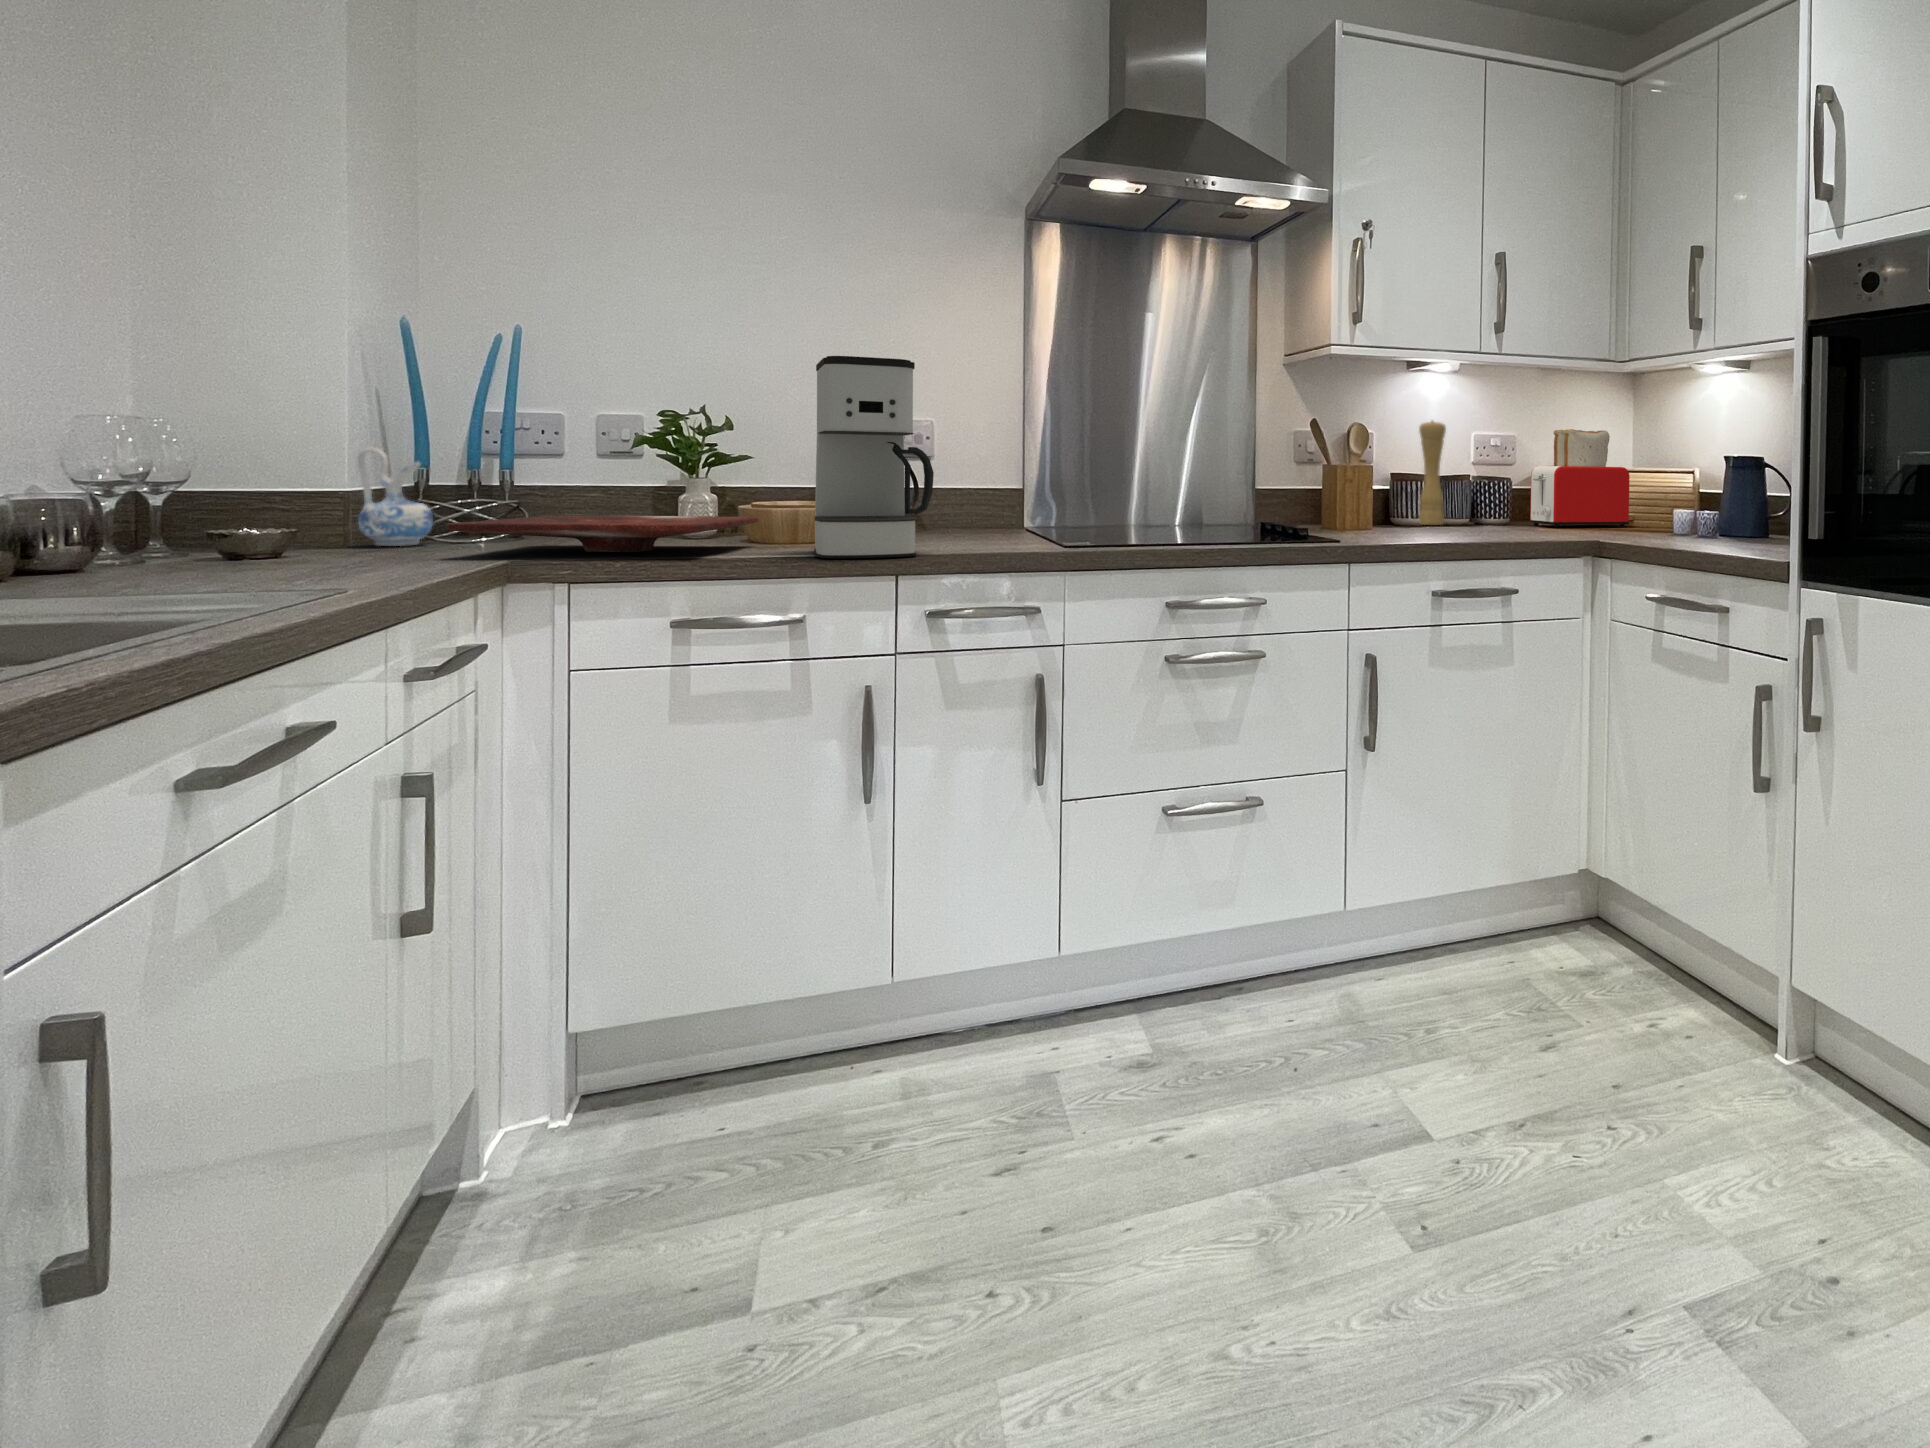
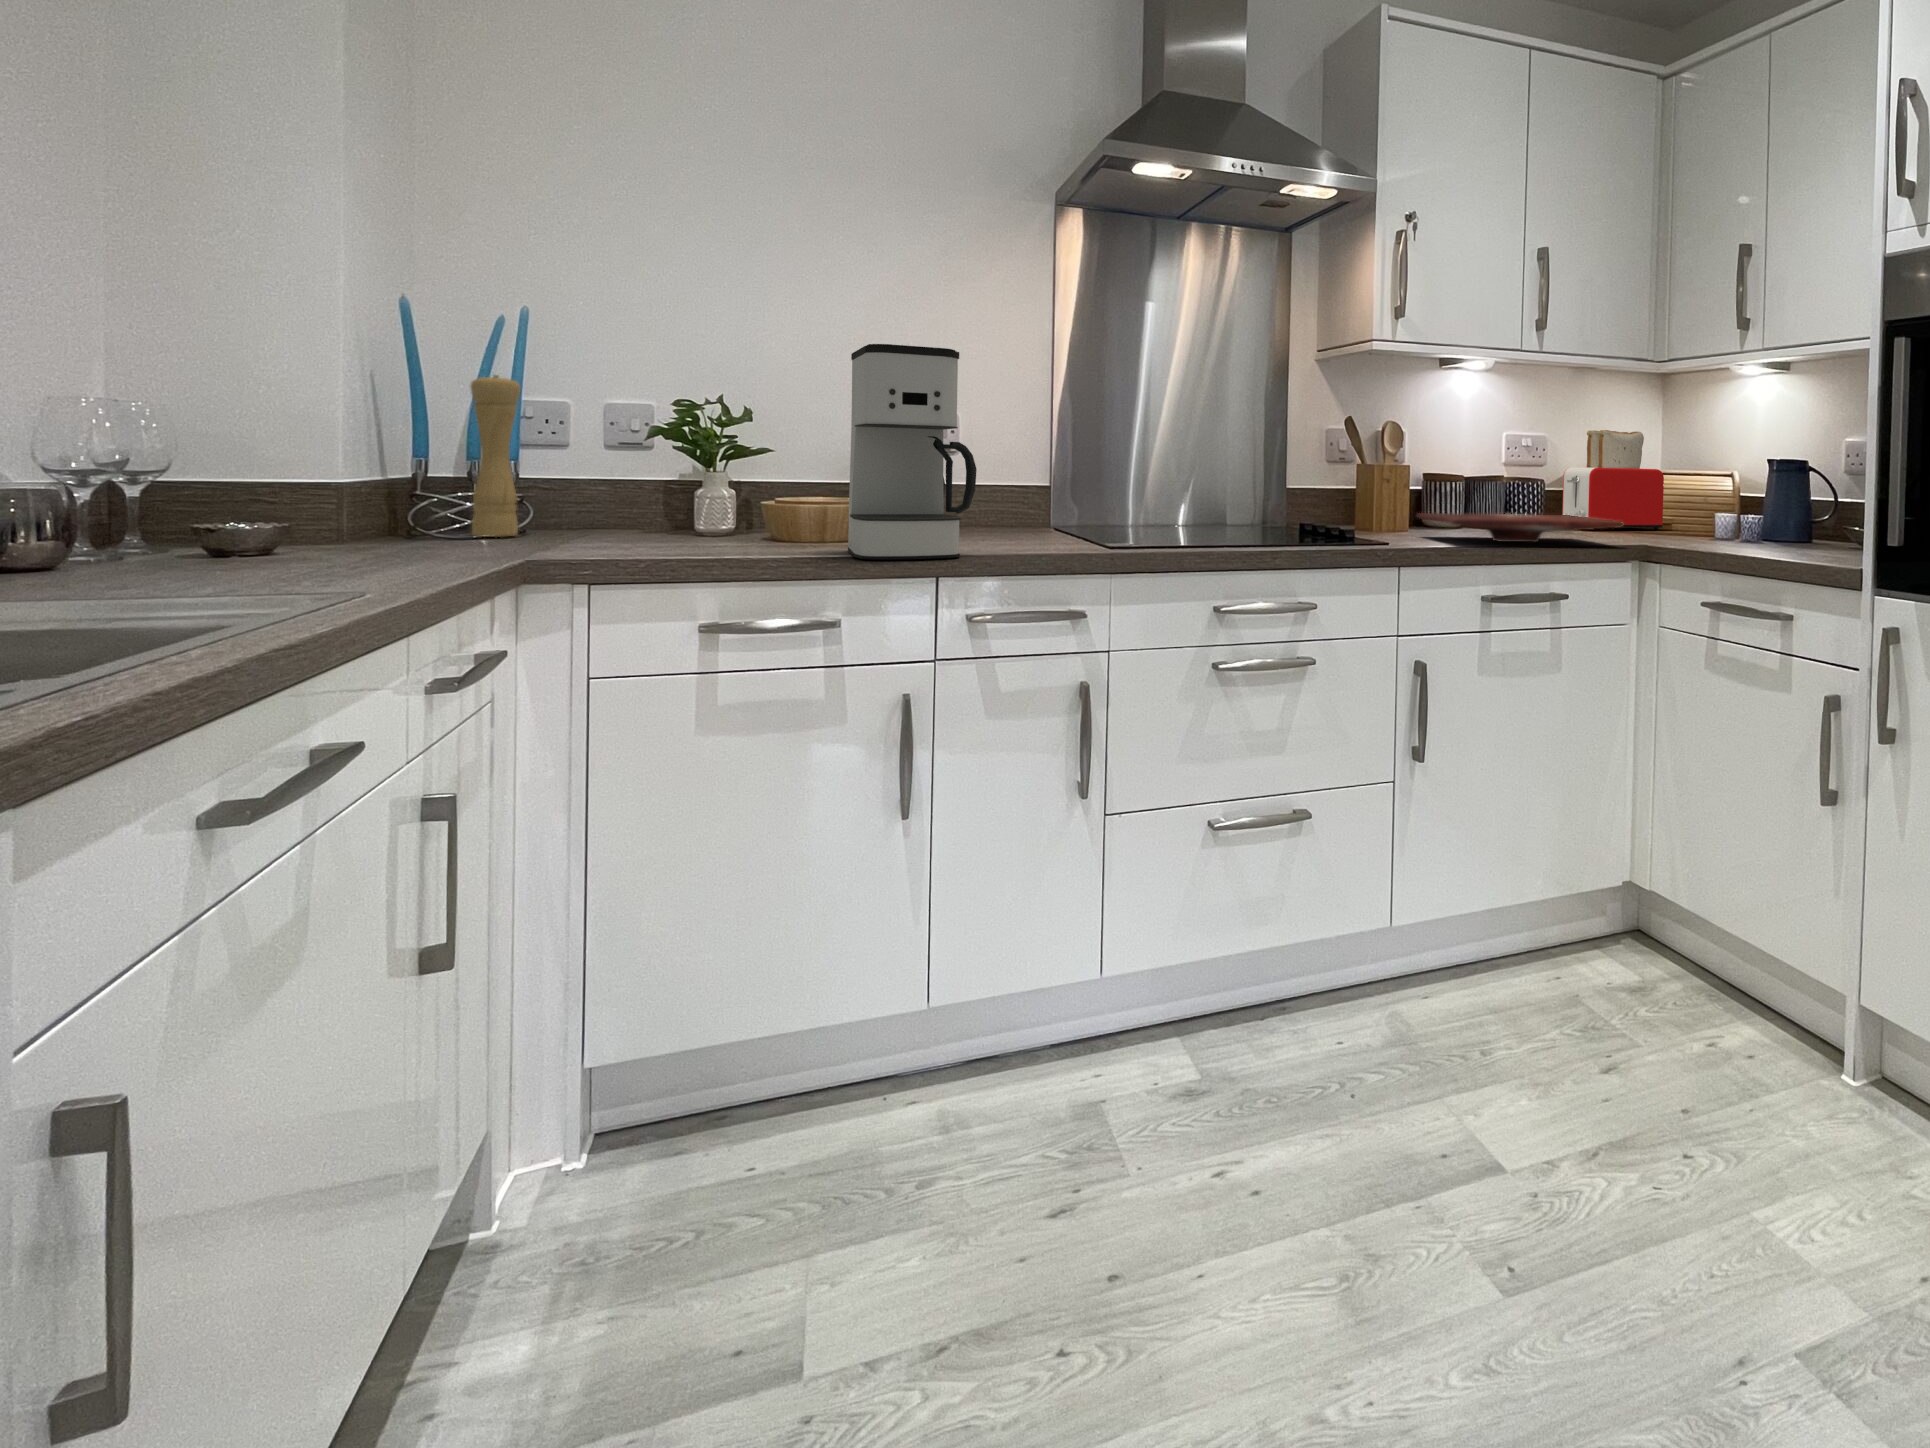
pepper mill: present [1419,421,1446,525] -> present [471,375,520,537]
ceramic pitcher: present [358,448,433,546] -> none [354,437,434,542]
cutting board: present [446,516,759,552] -> present [1416,513,1623,542]

